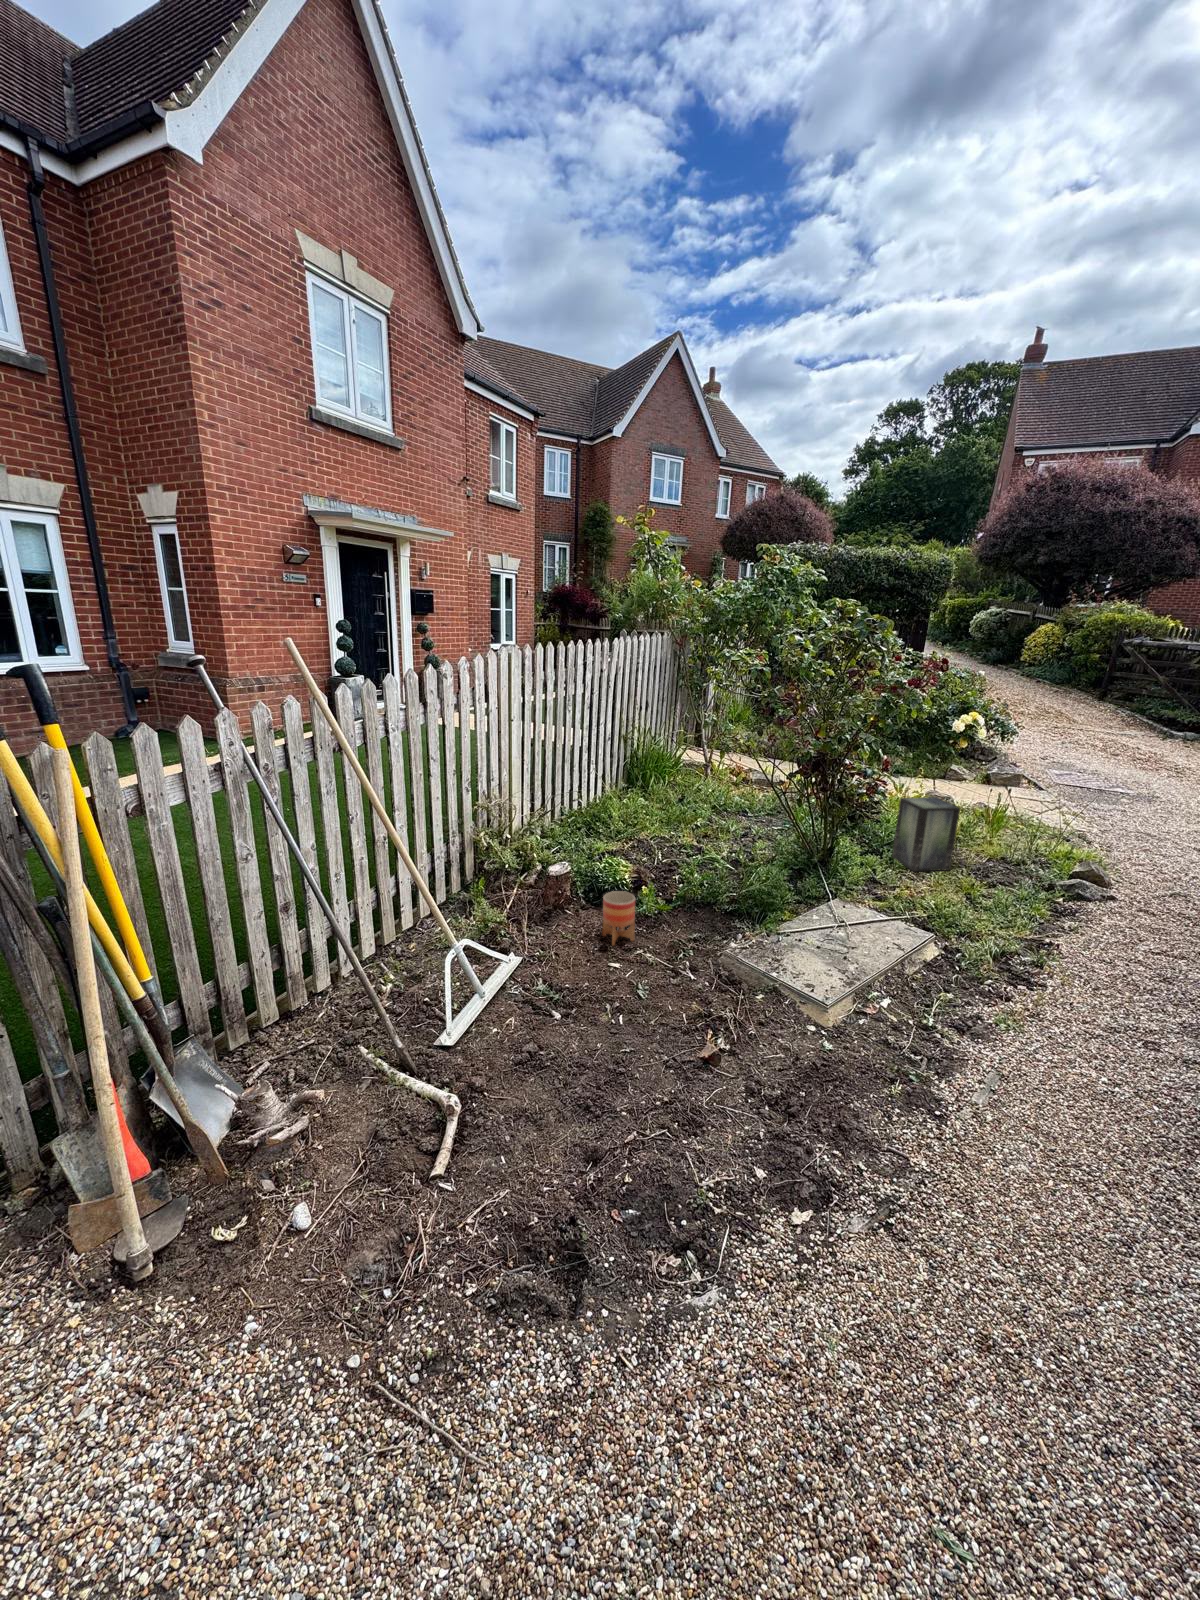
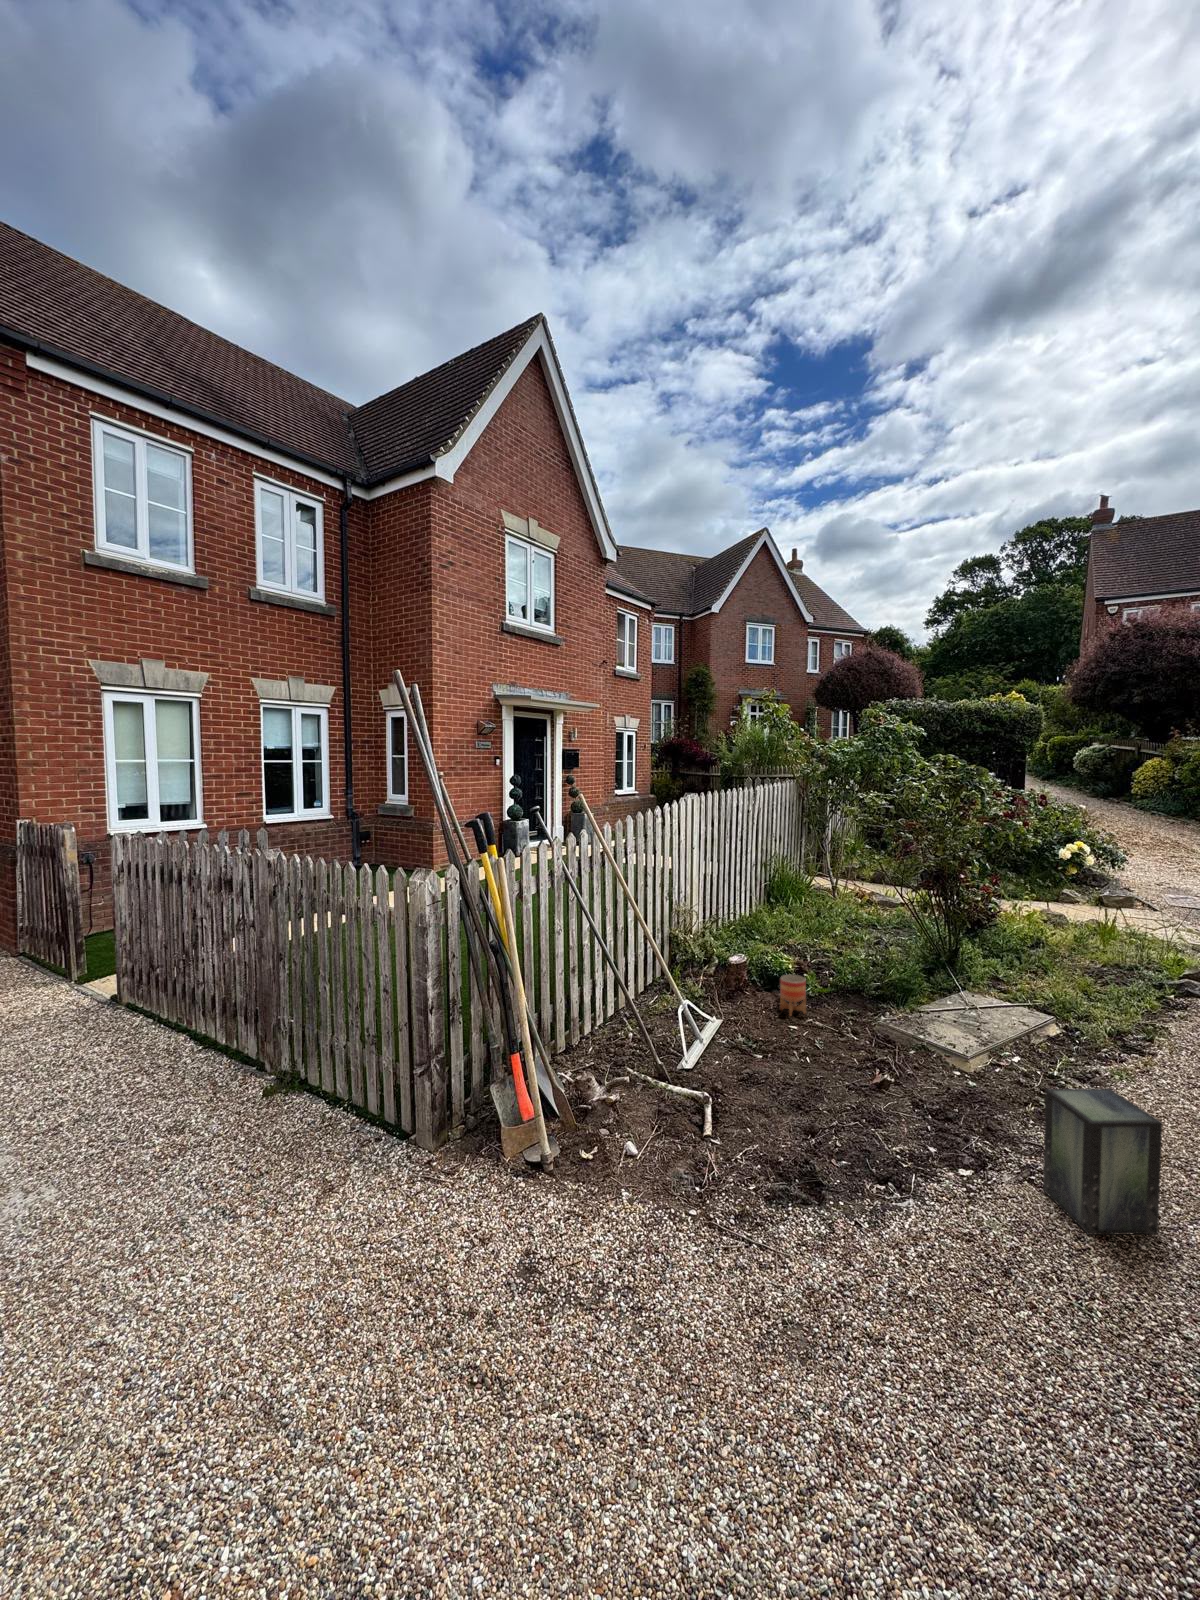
storage box: present [892,797,960,871] -> present [1043,1088,1162,1235]

